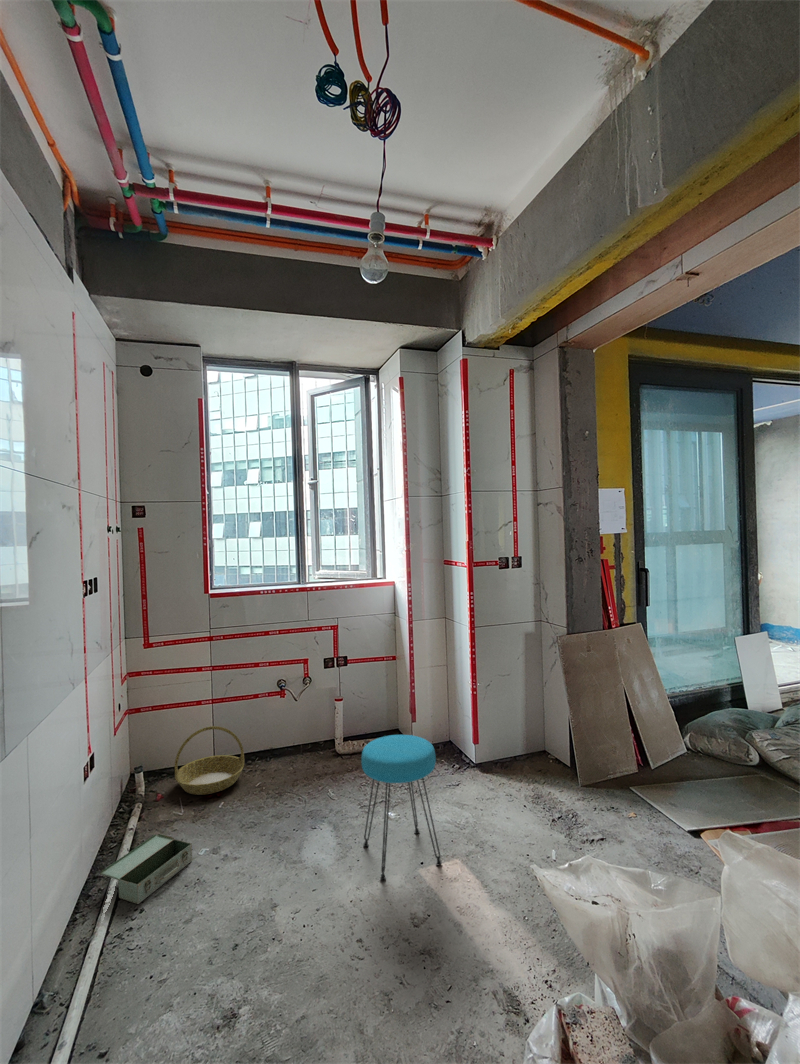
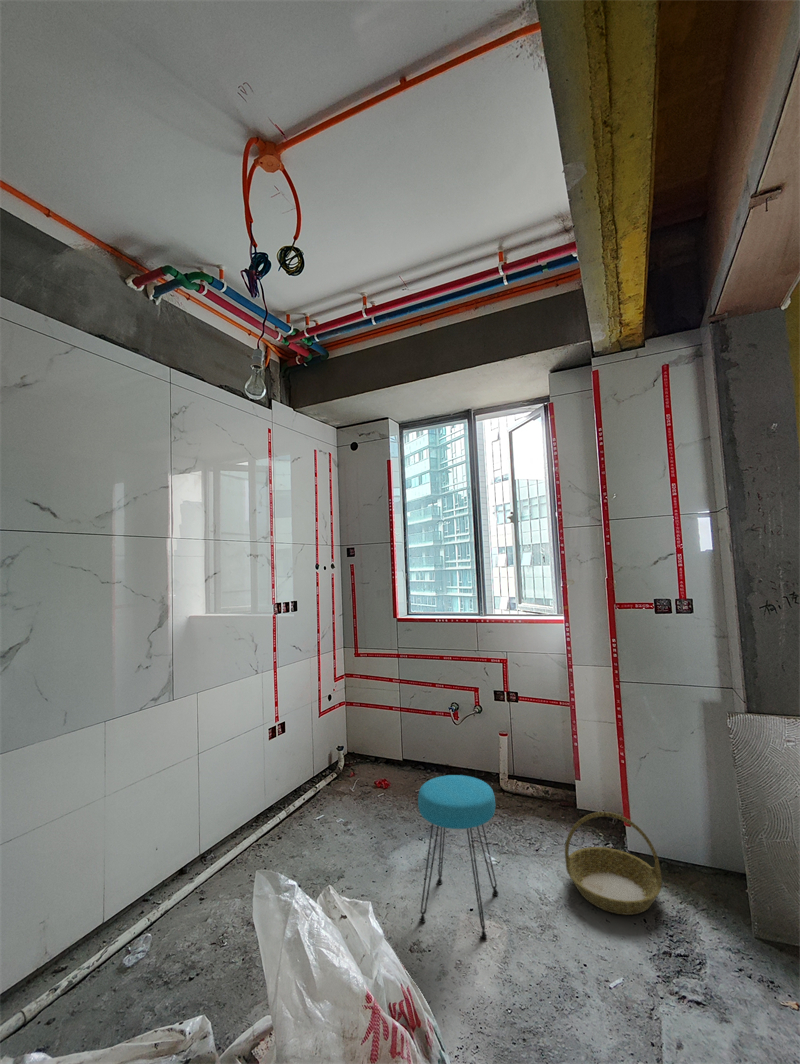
basket: present [175,726,244,795] -> present [565,812,662,915]
toolbox: present [100,834,192,904] -> none [261,801,321,847]

